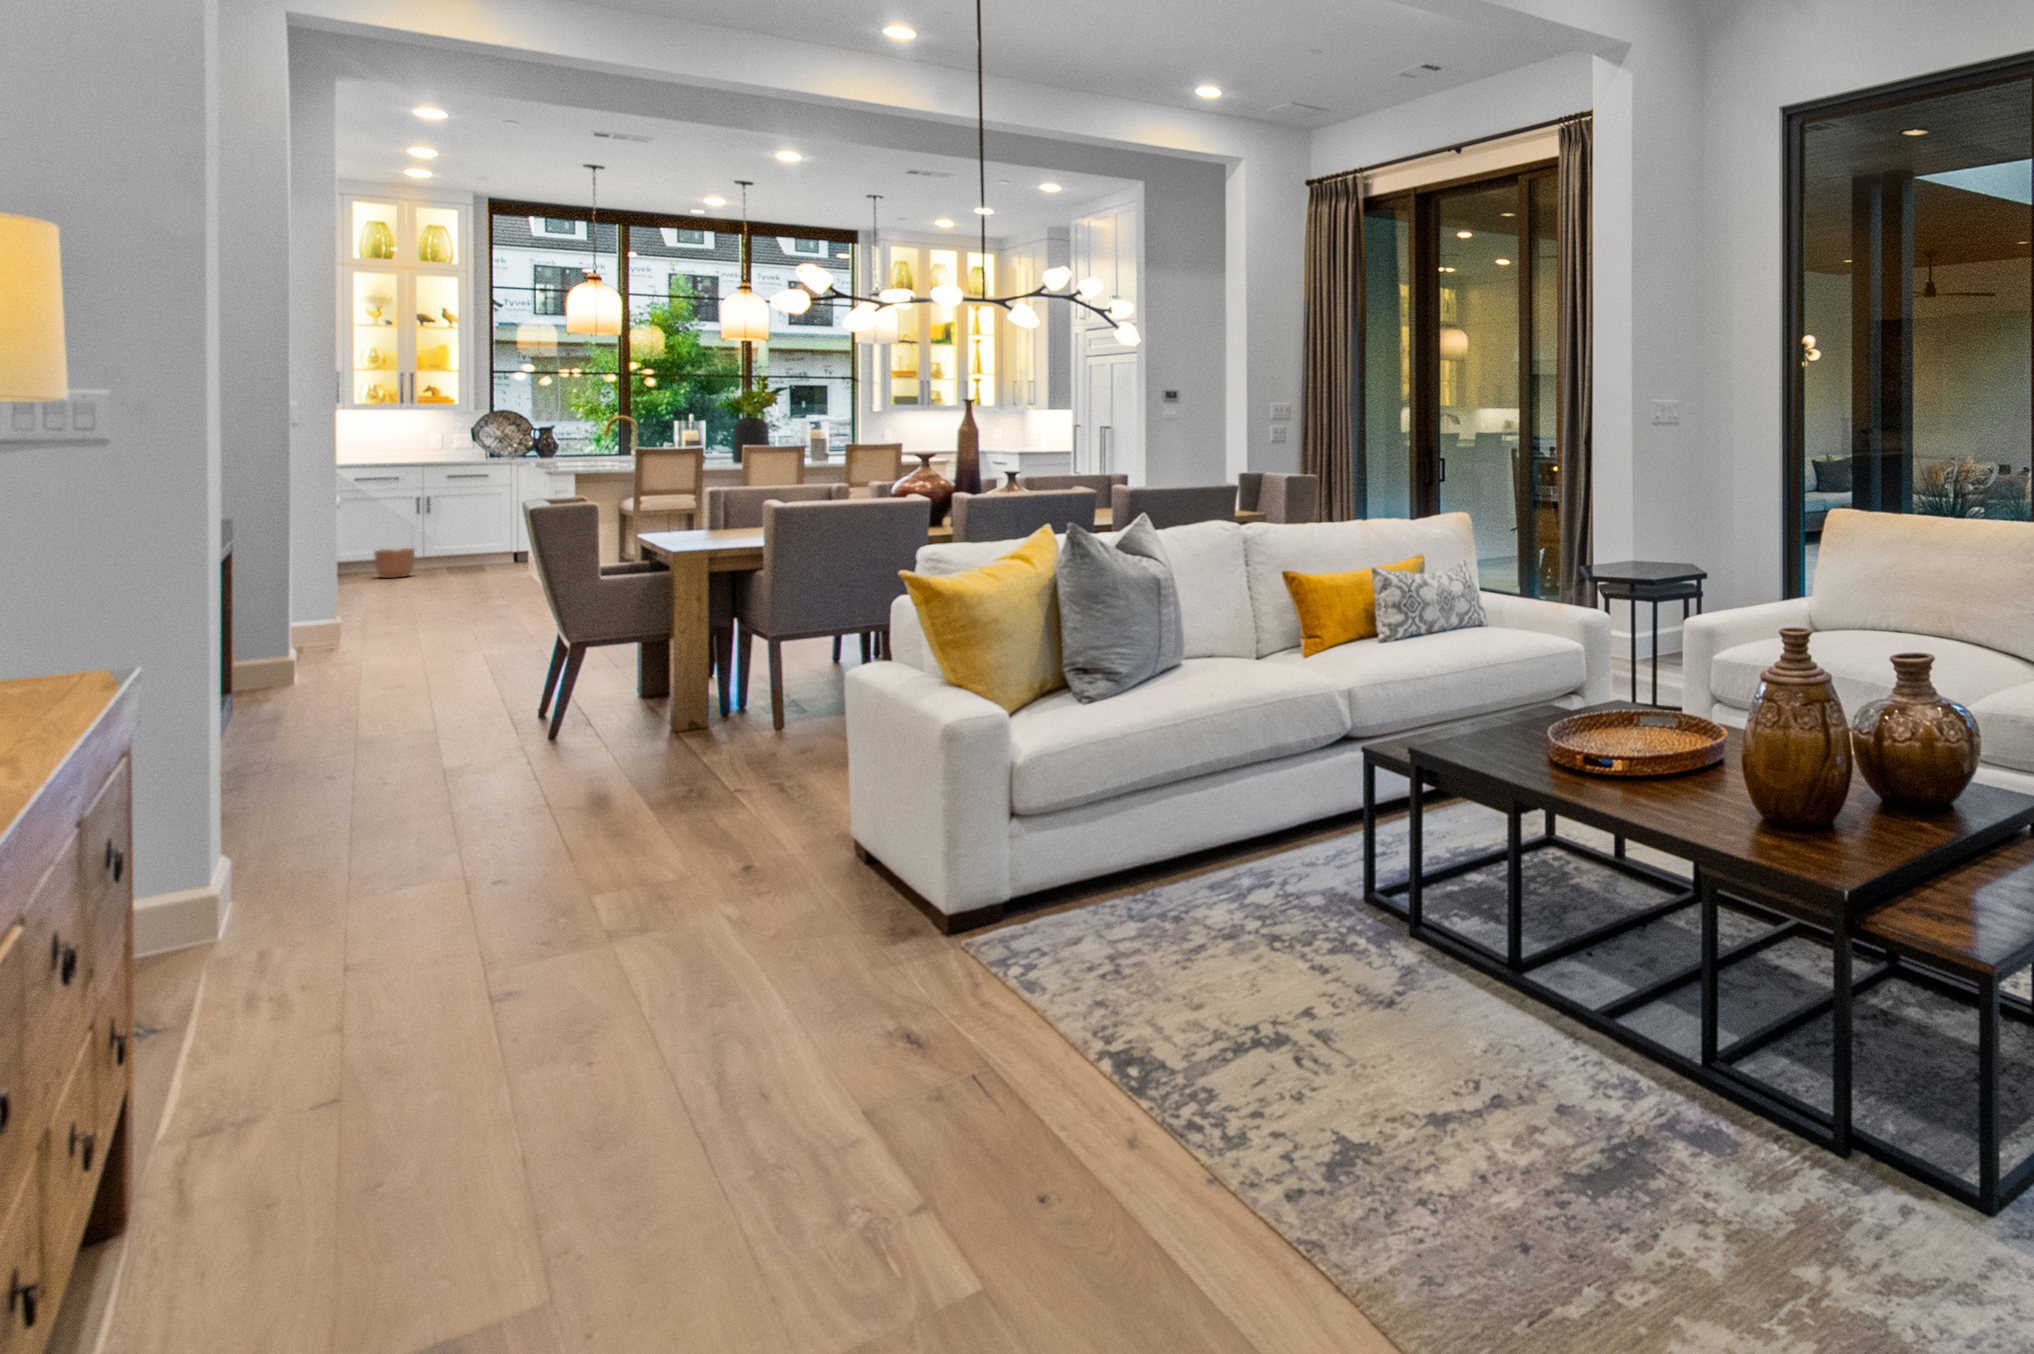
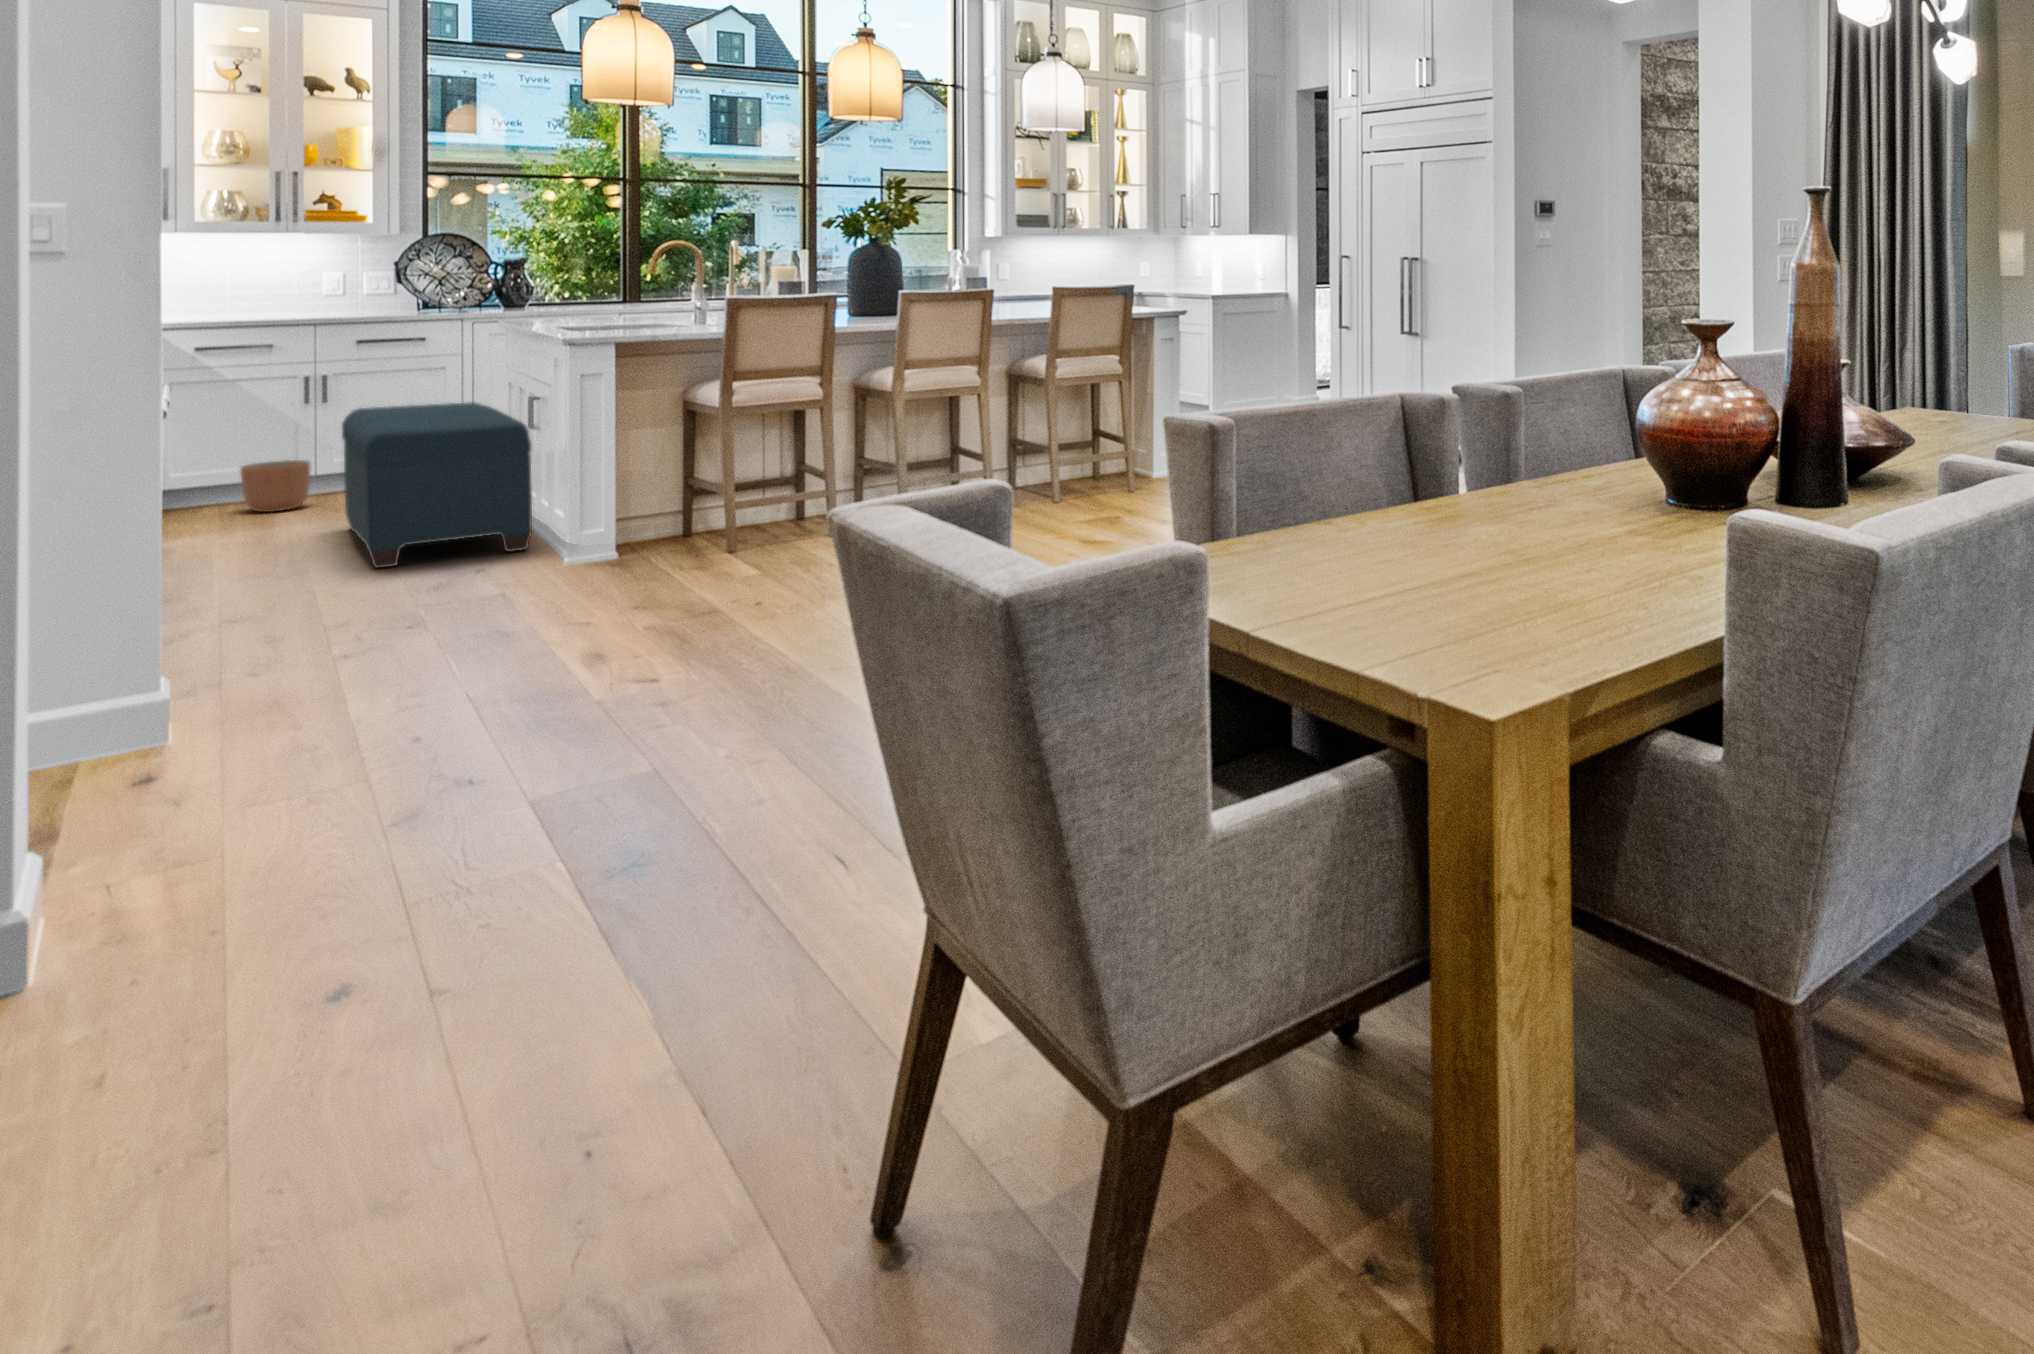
bench: none [426,512,524,600] -> present [342,403,532,568]

